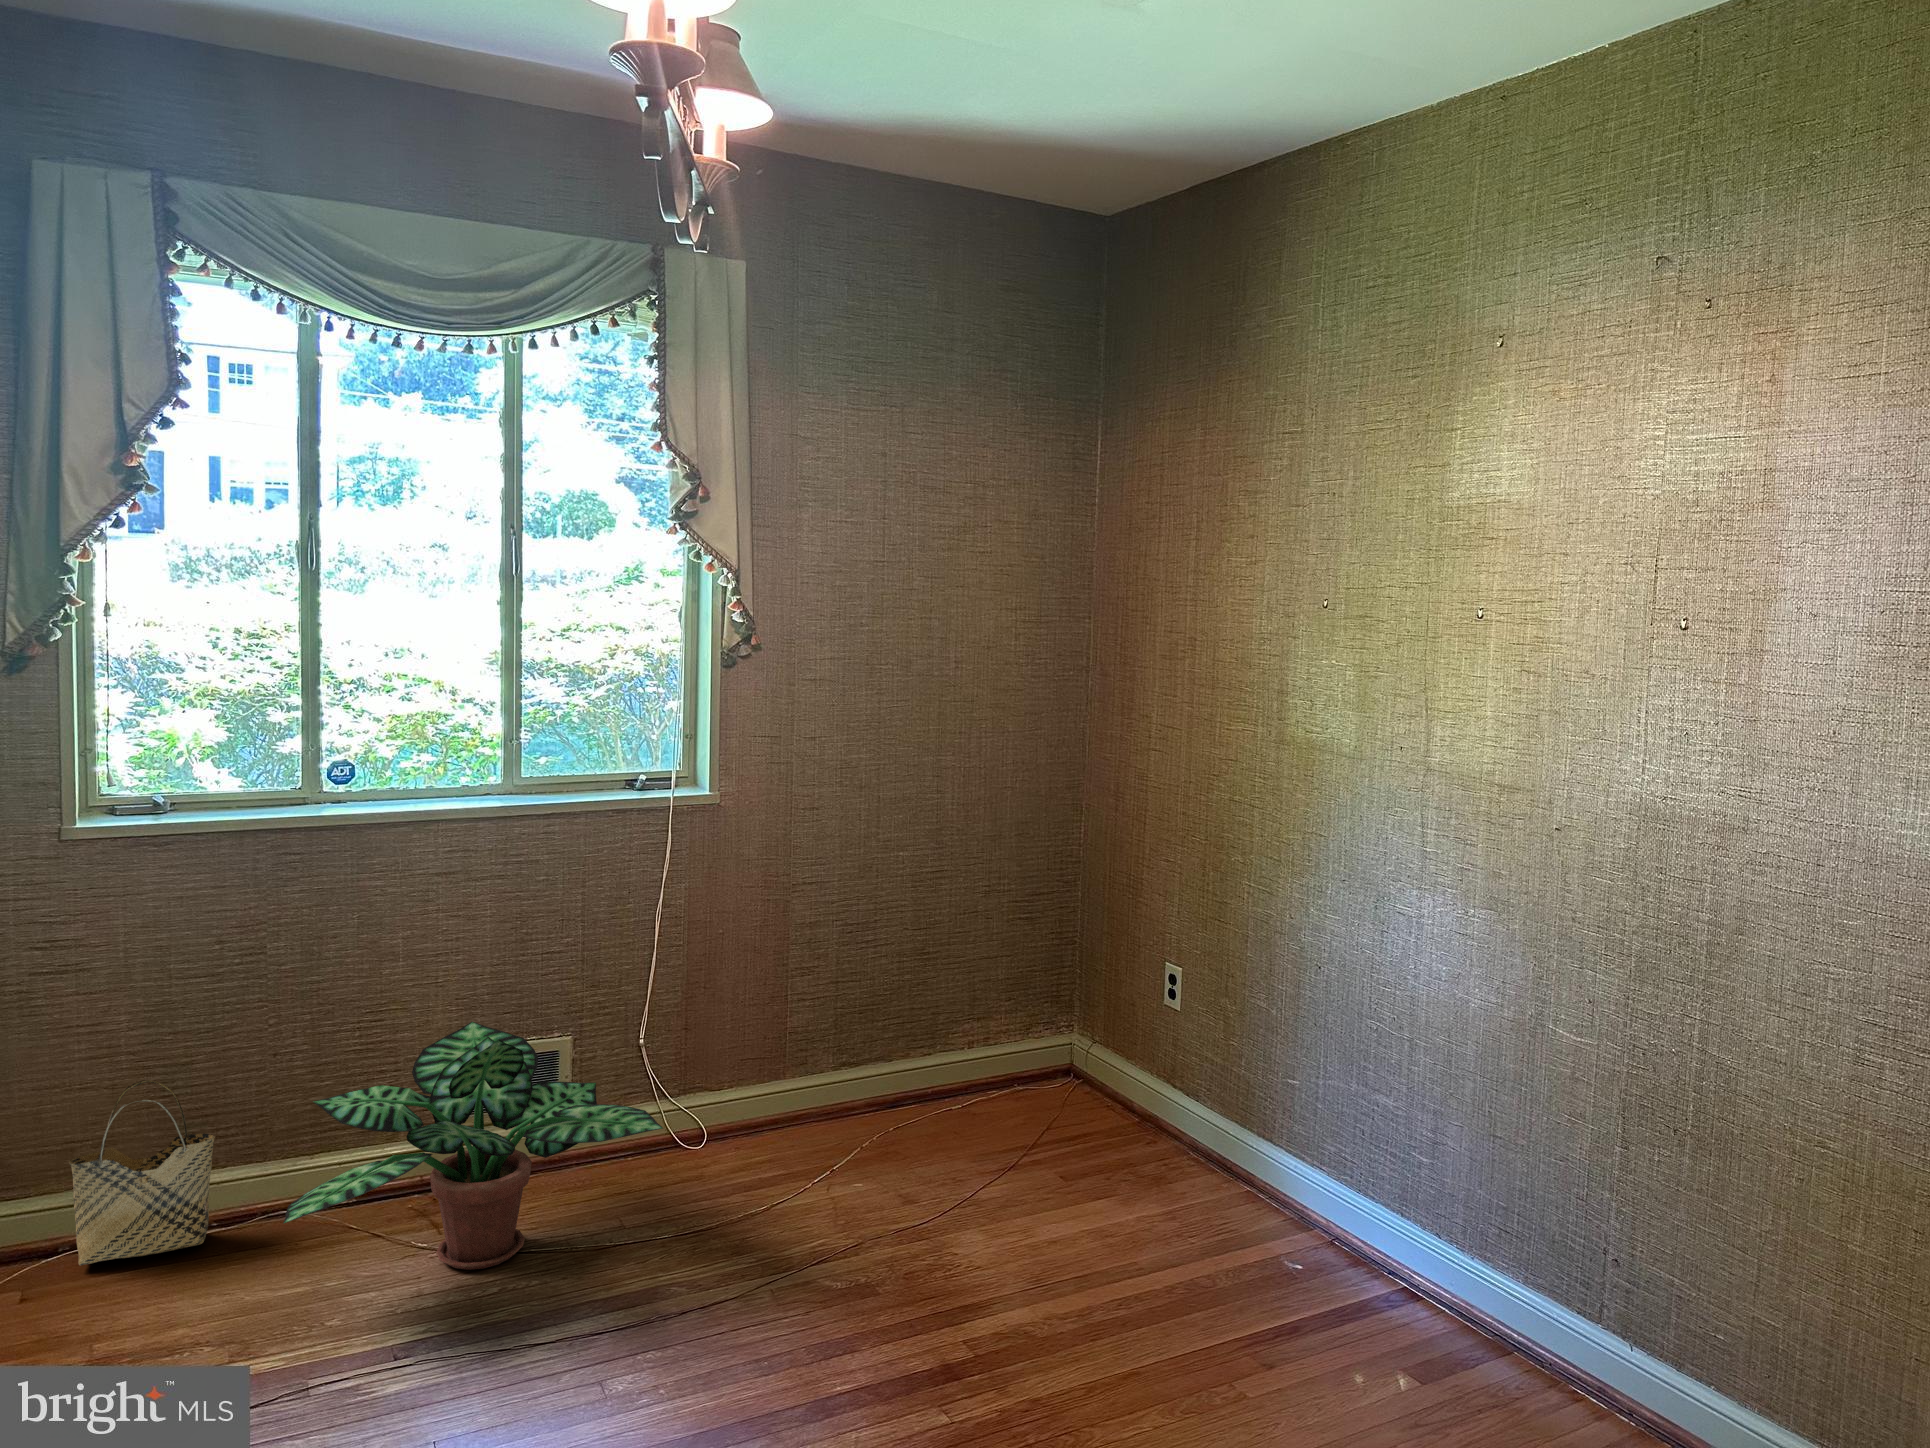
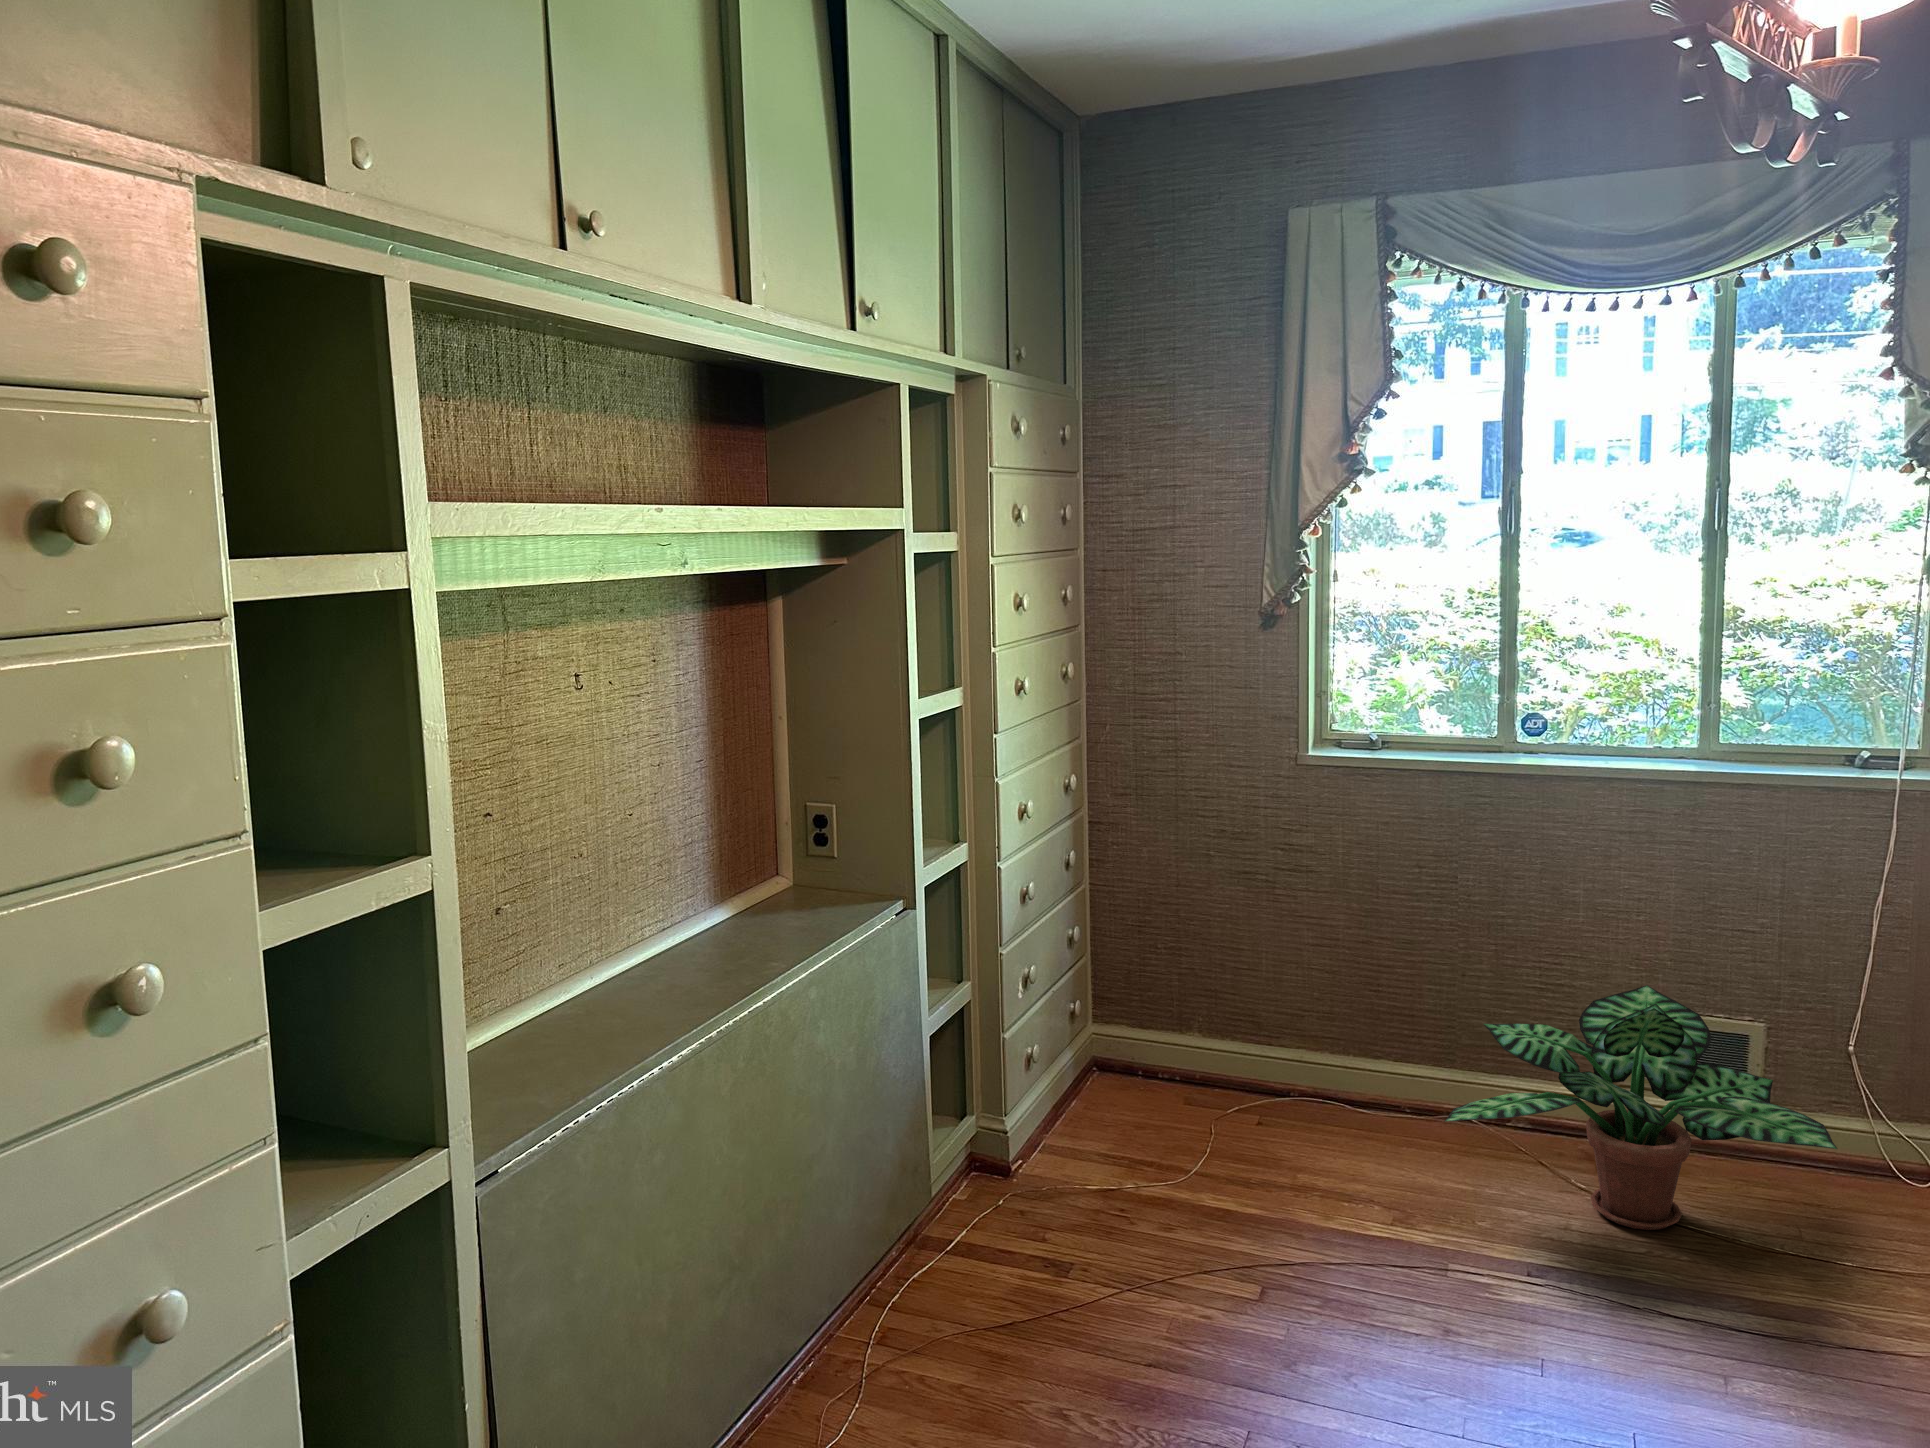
woven basket: present [69,1080,215,1266] -> none [1302,971,1409,1120]

